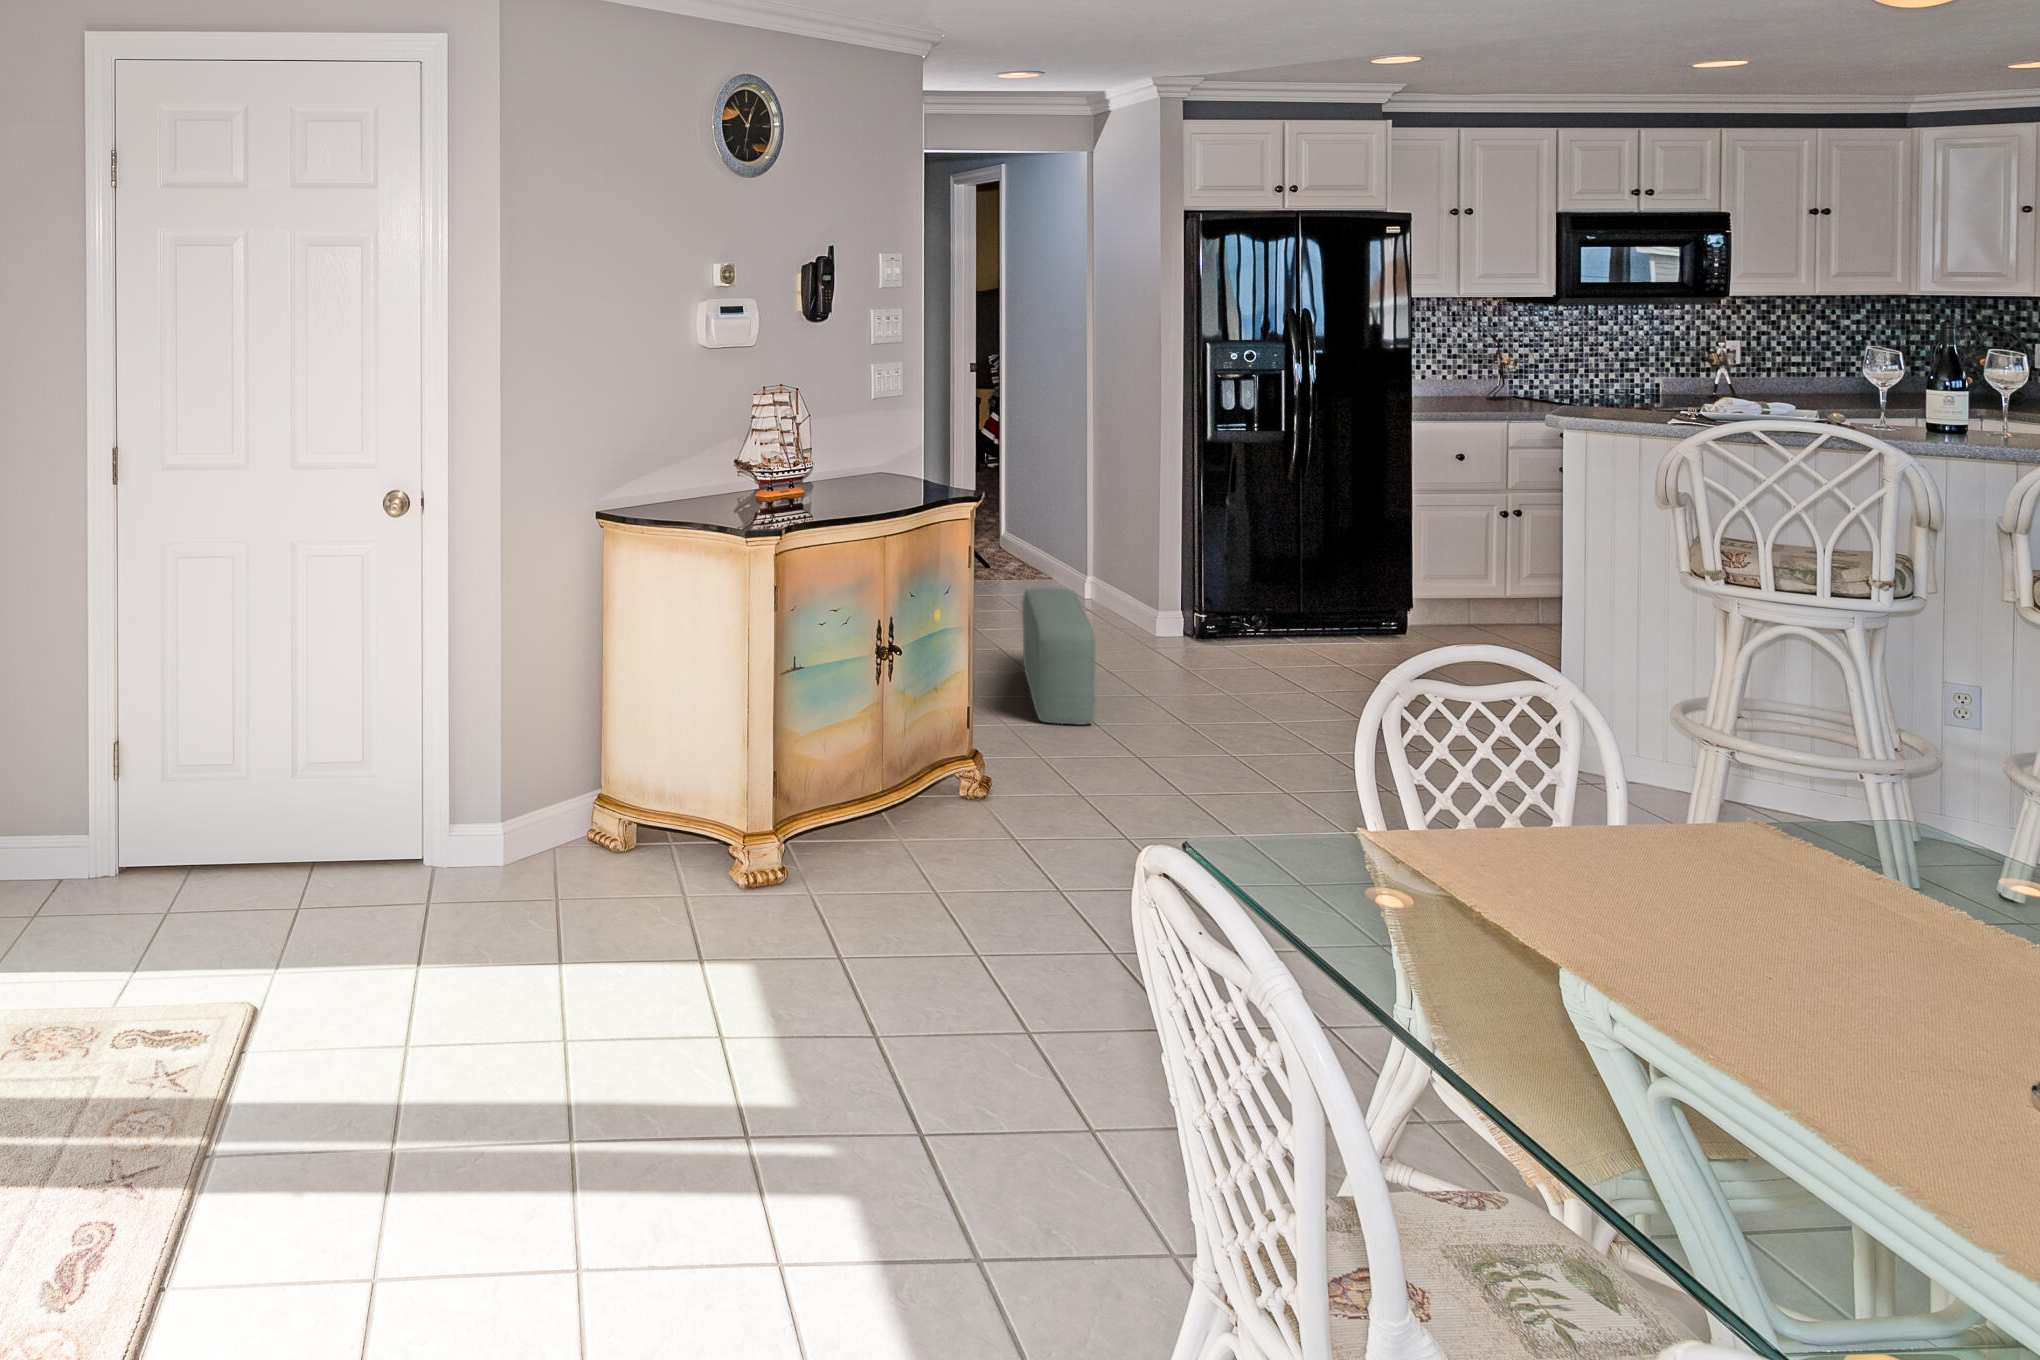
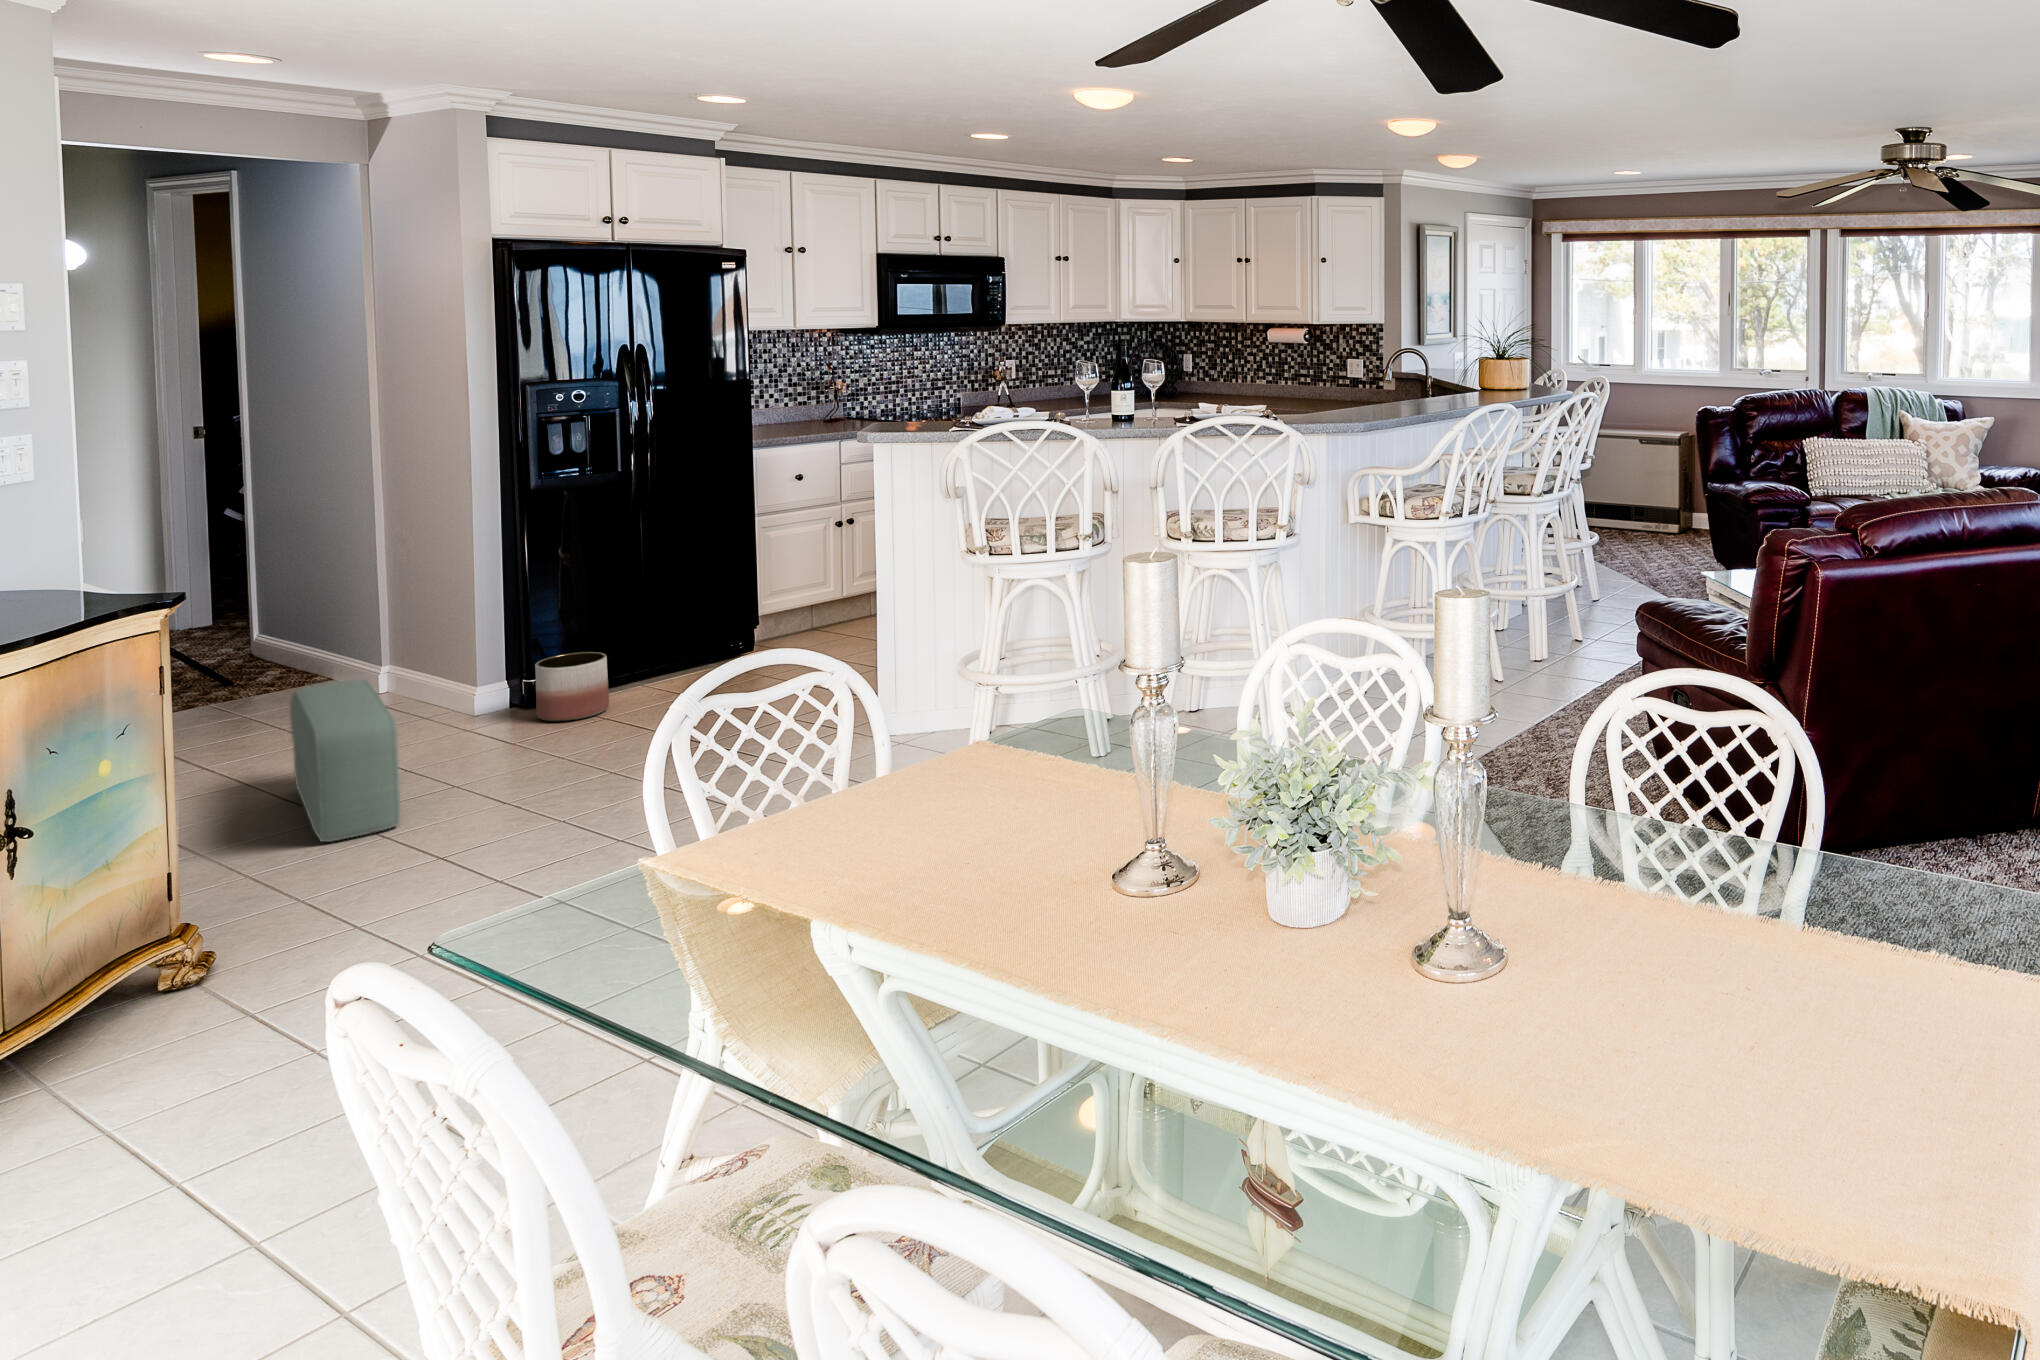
planter: none [1199,600,1261,664] -> present [535,652,609,721]

